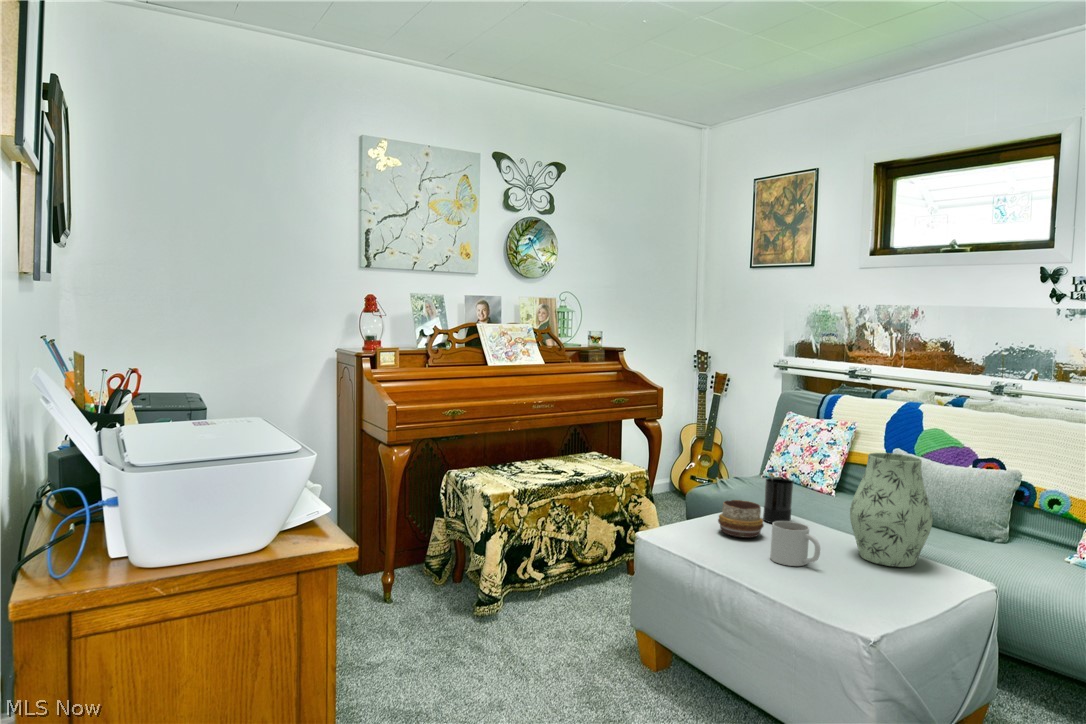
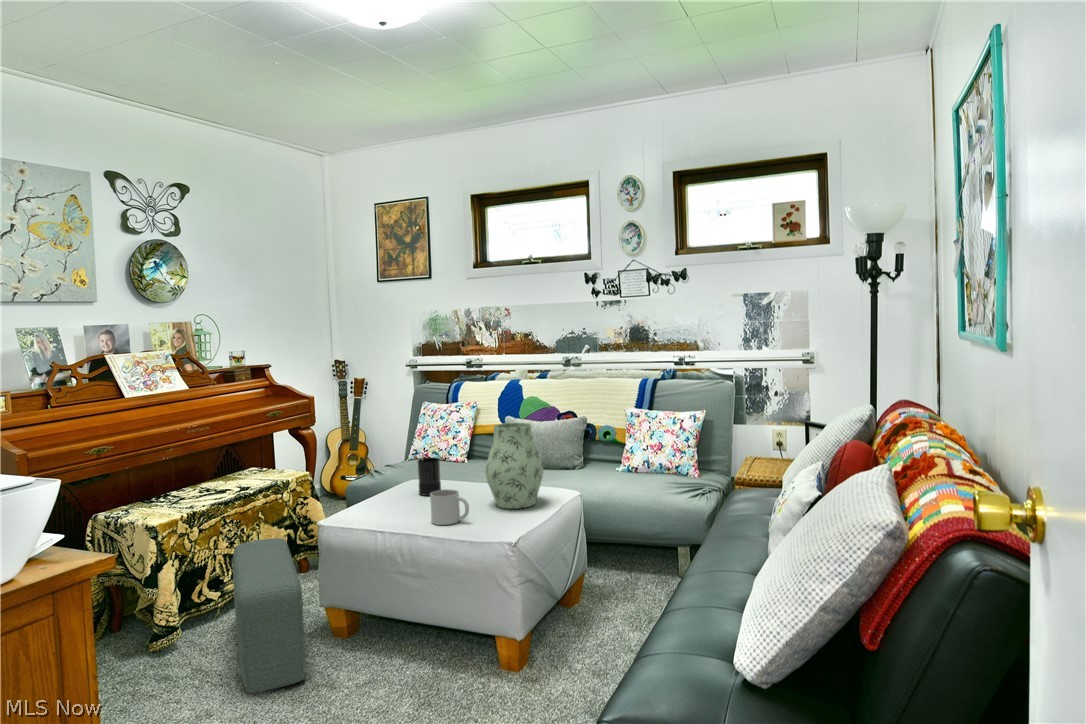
decorative bowl: present [718,500,764,538] -> none [384,481,422,512]
pouf: none [541,532,611,700] -> present [233,538,305,693]

